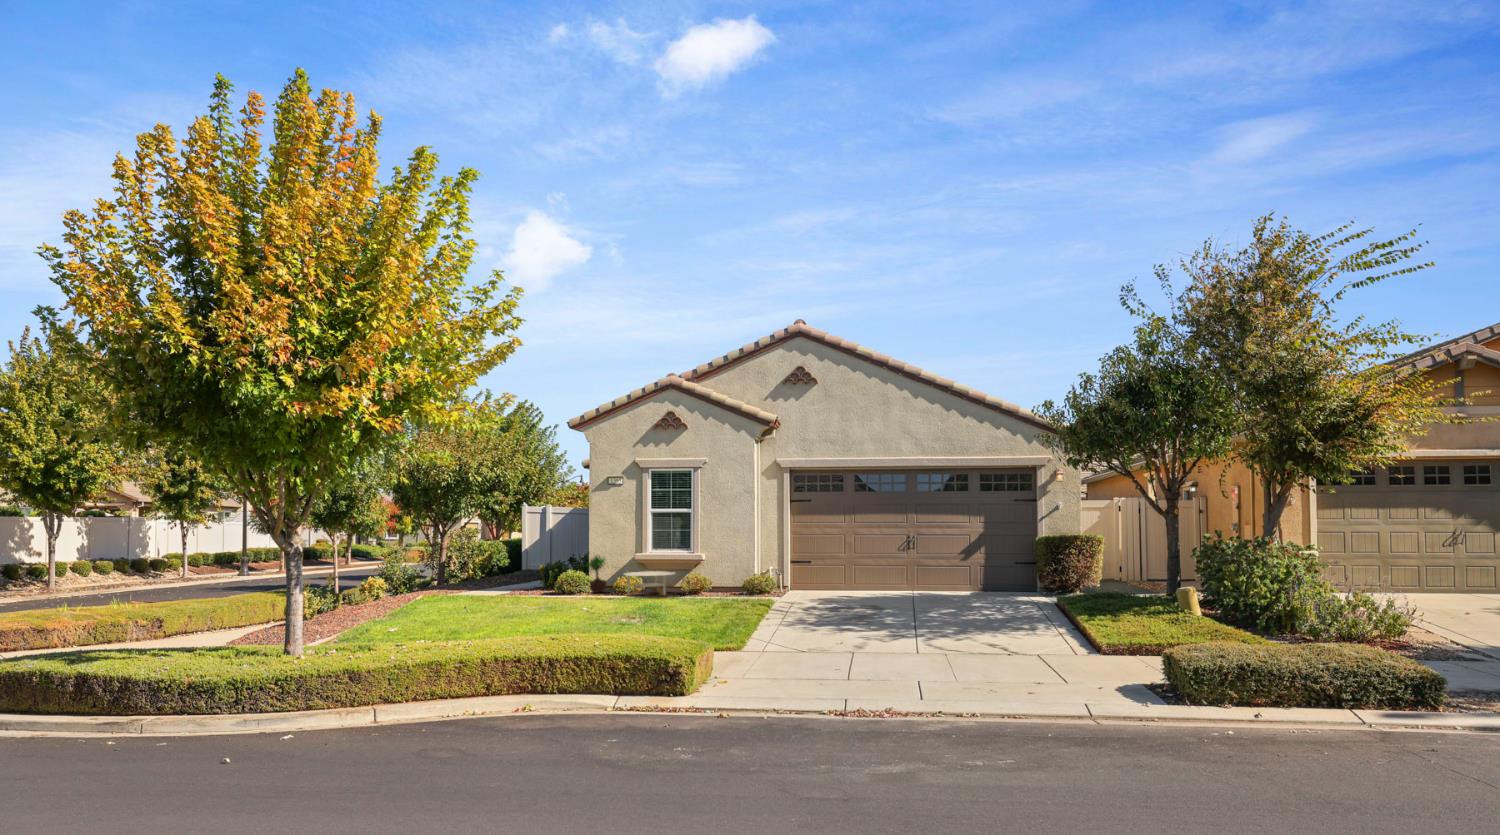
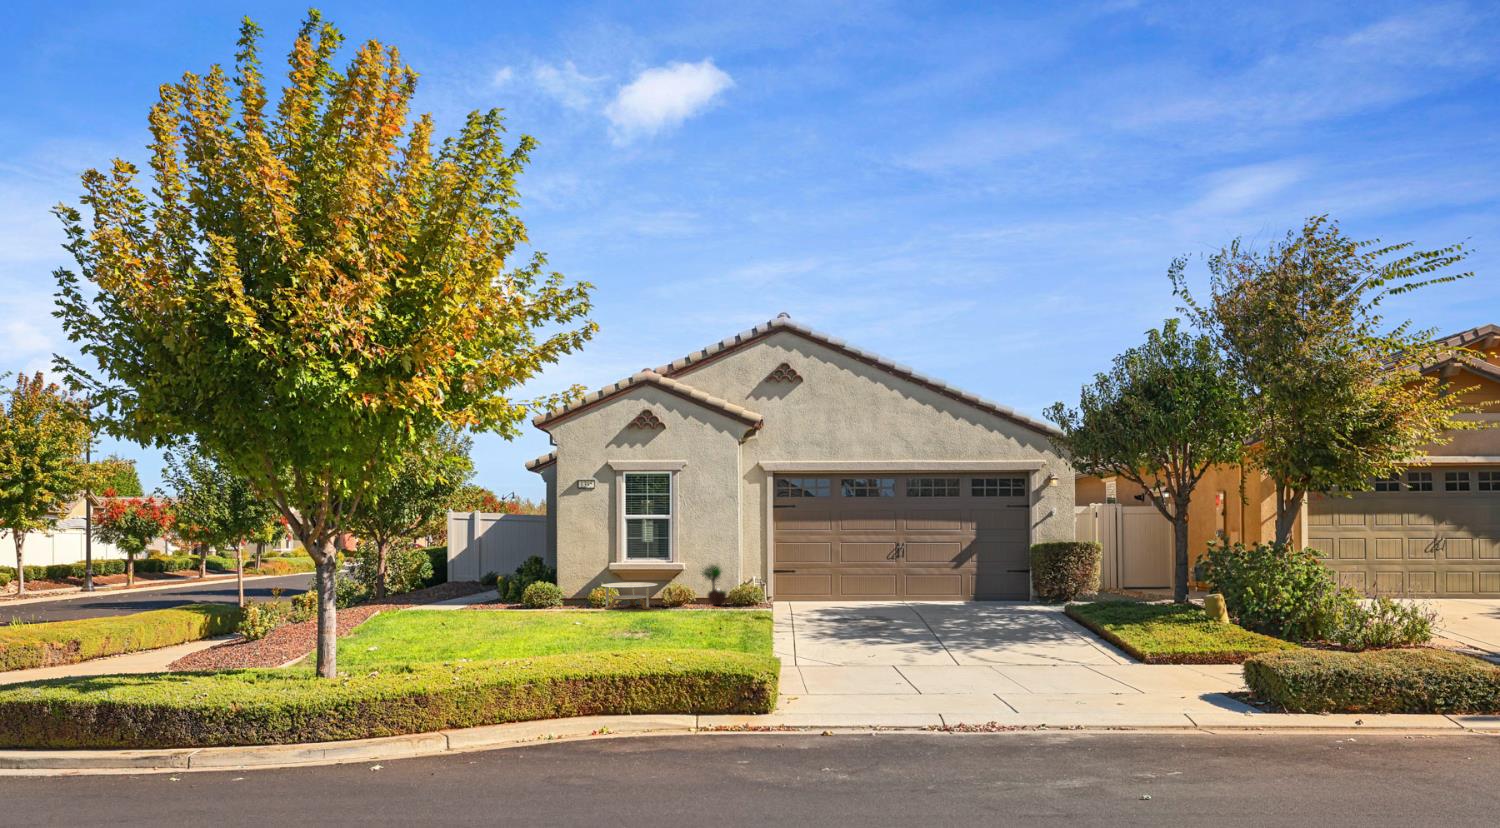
potted tree: present [586,556,606,593] -> present [702,565,726,605]

